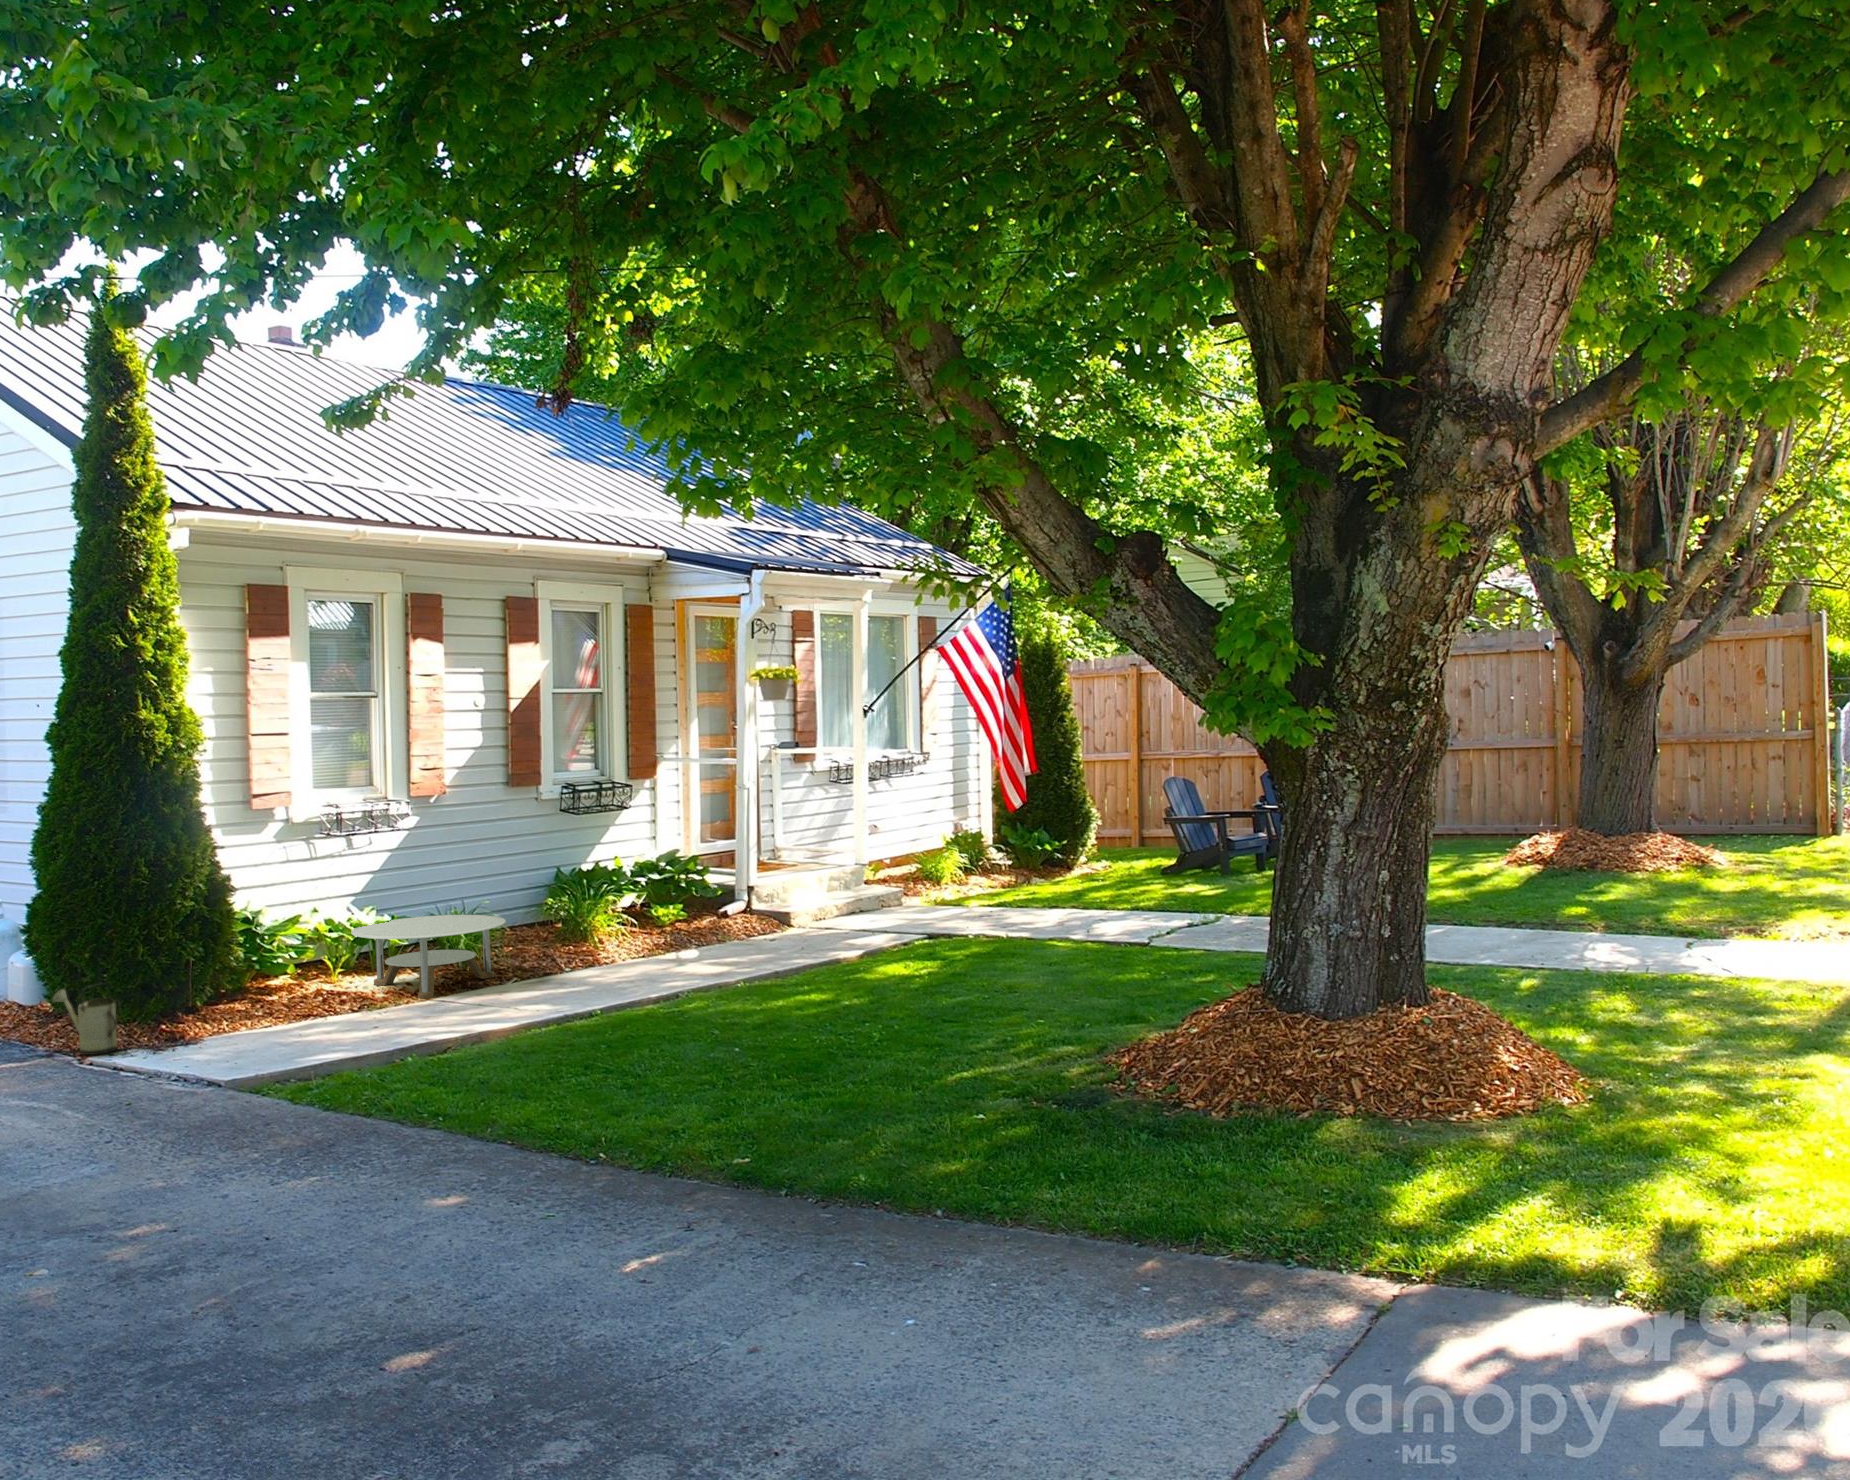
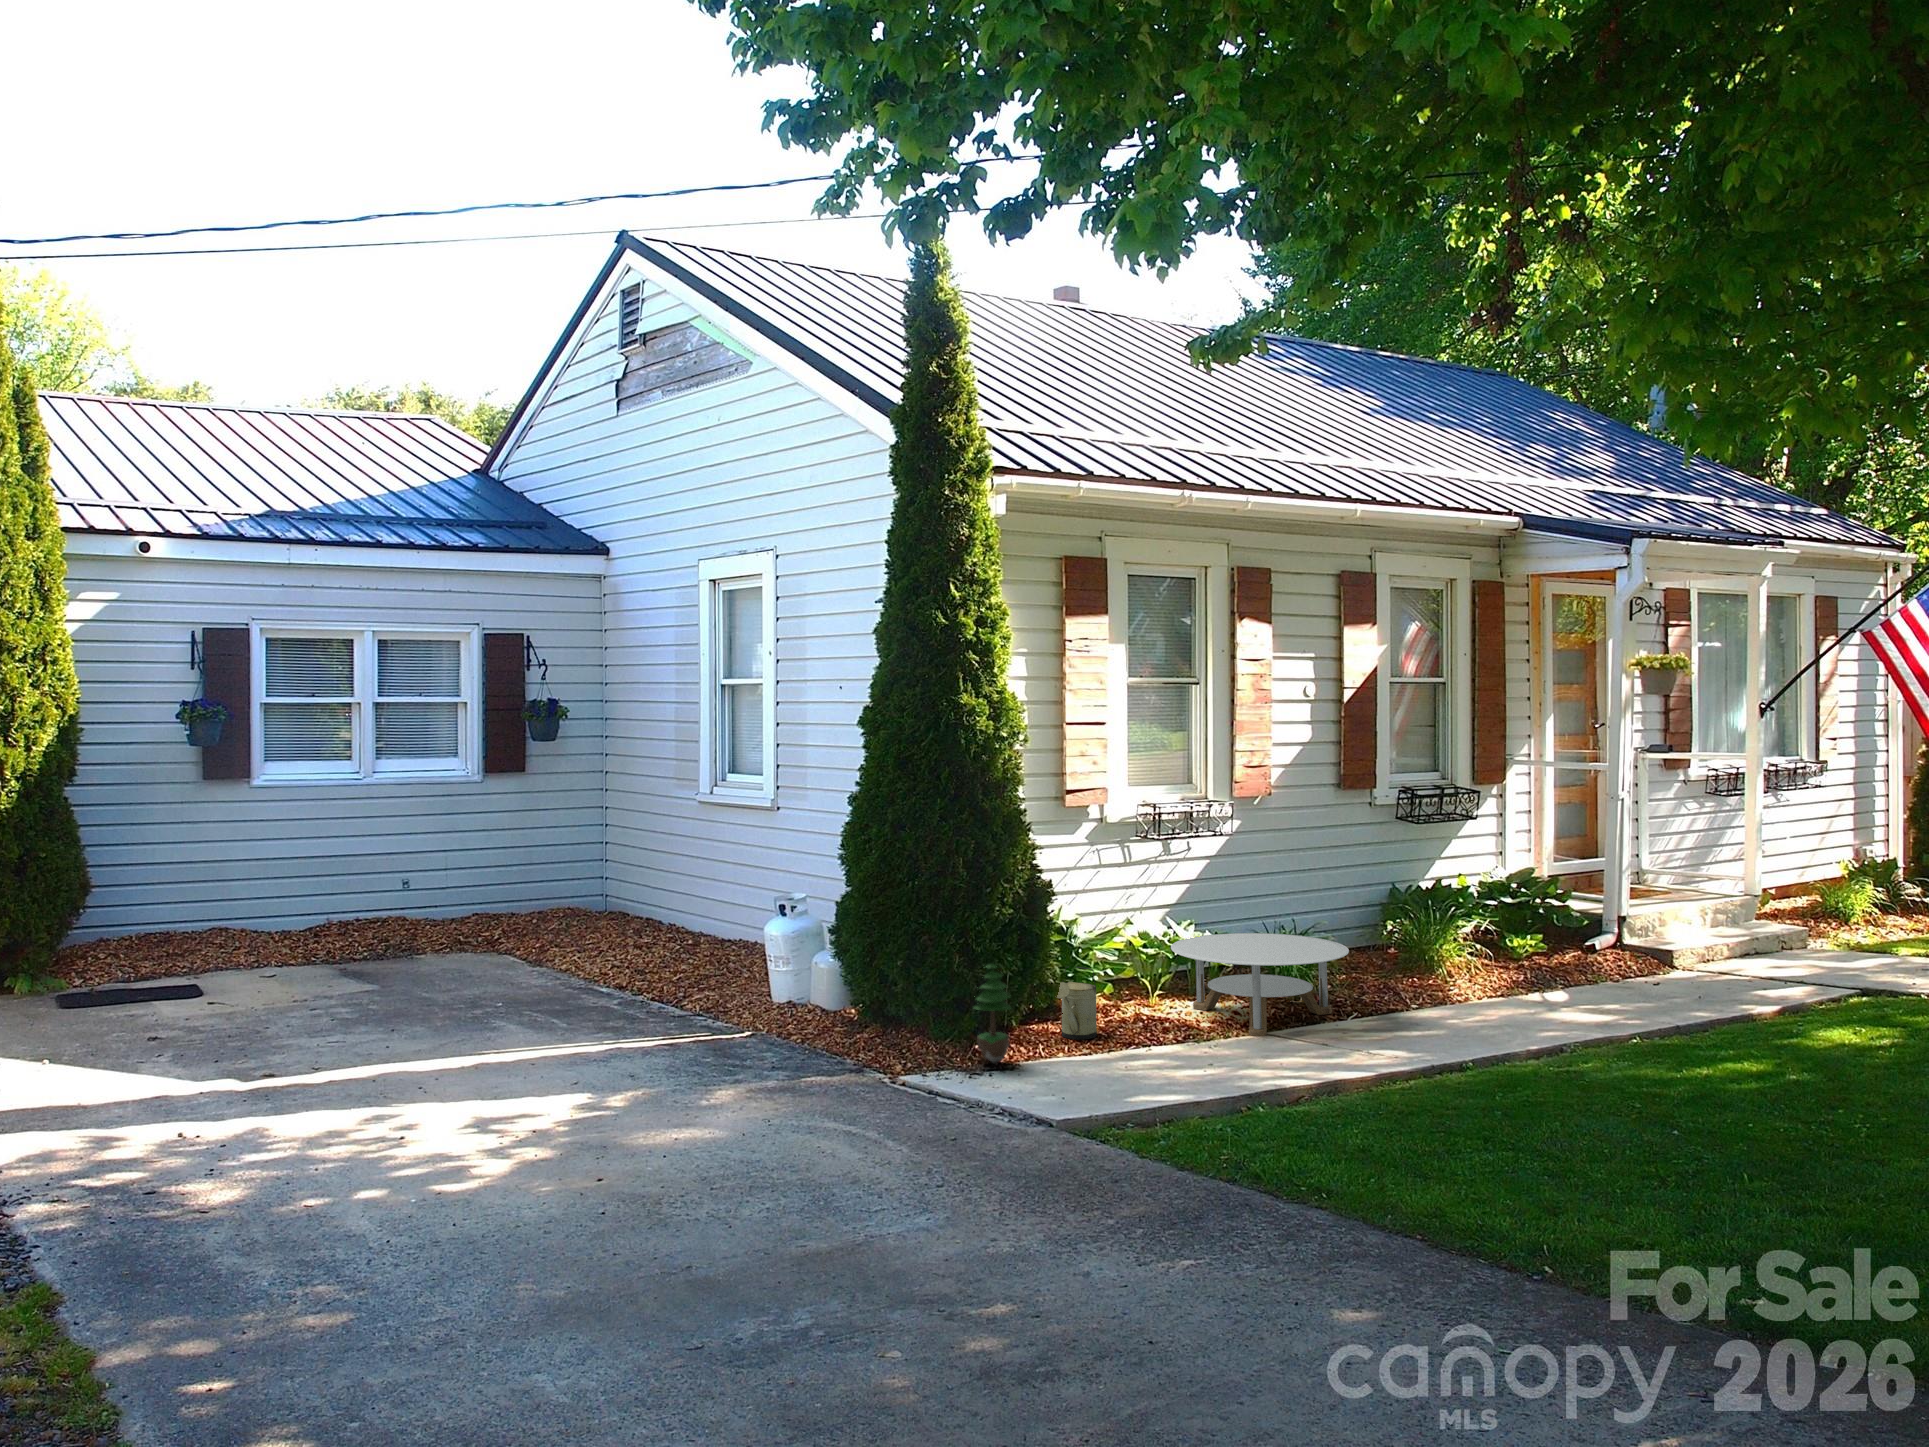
potted tree: none [157,938,198,1041] -> present [974,964,1011,1063]
watering can: present [52,987,117,1055] -> present [1057,967,1097,1040]

